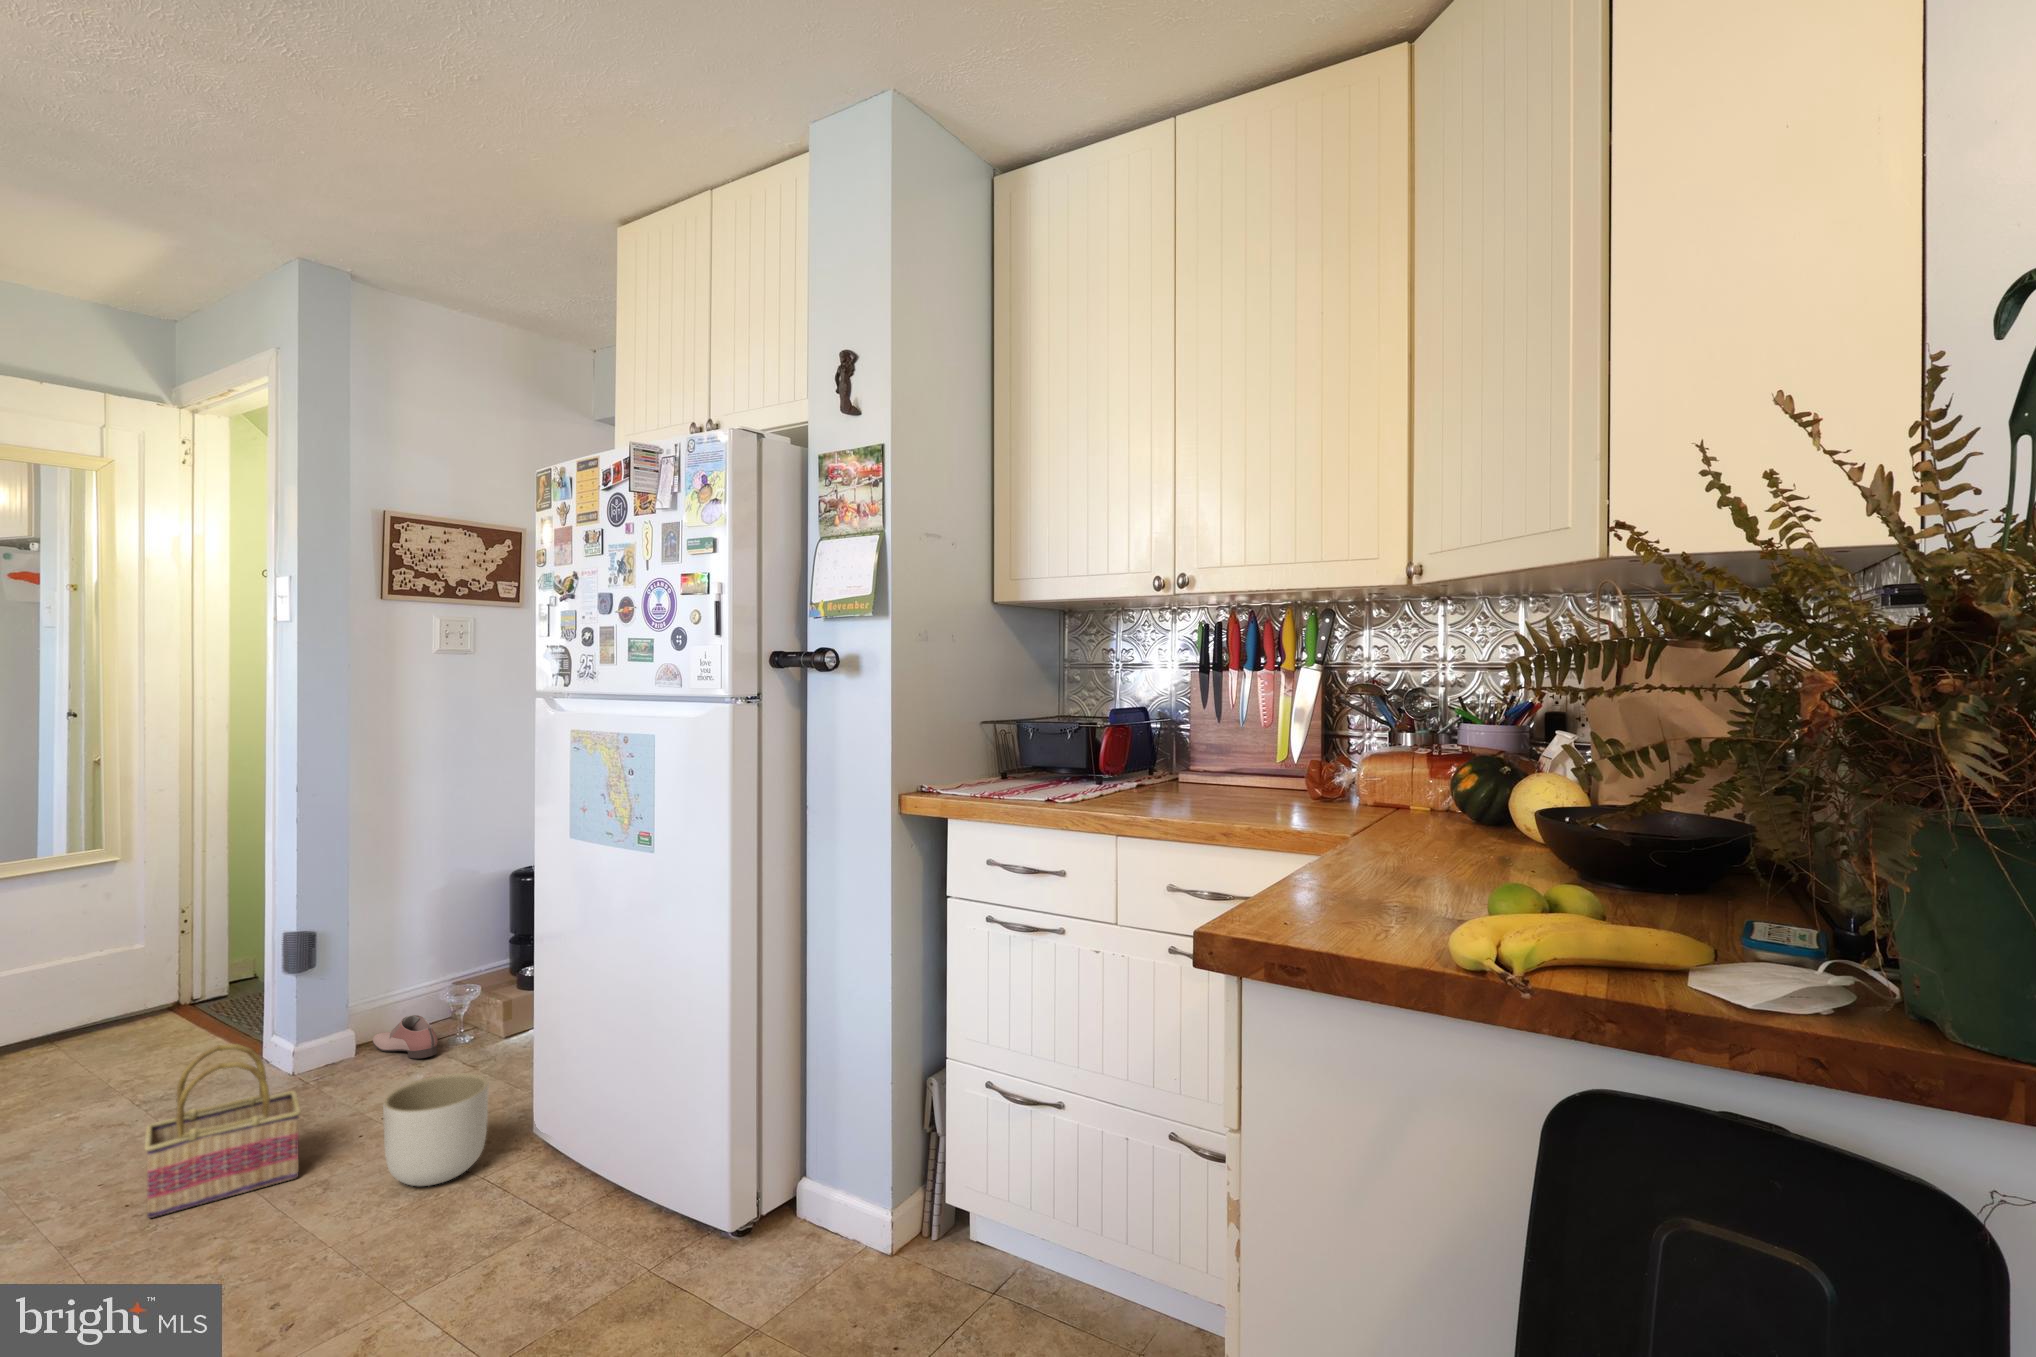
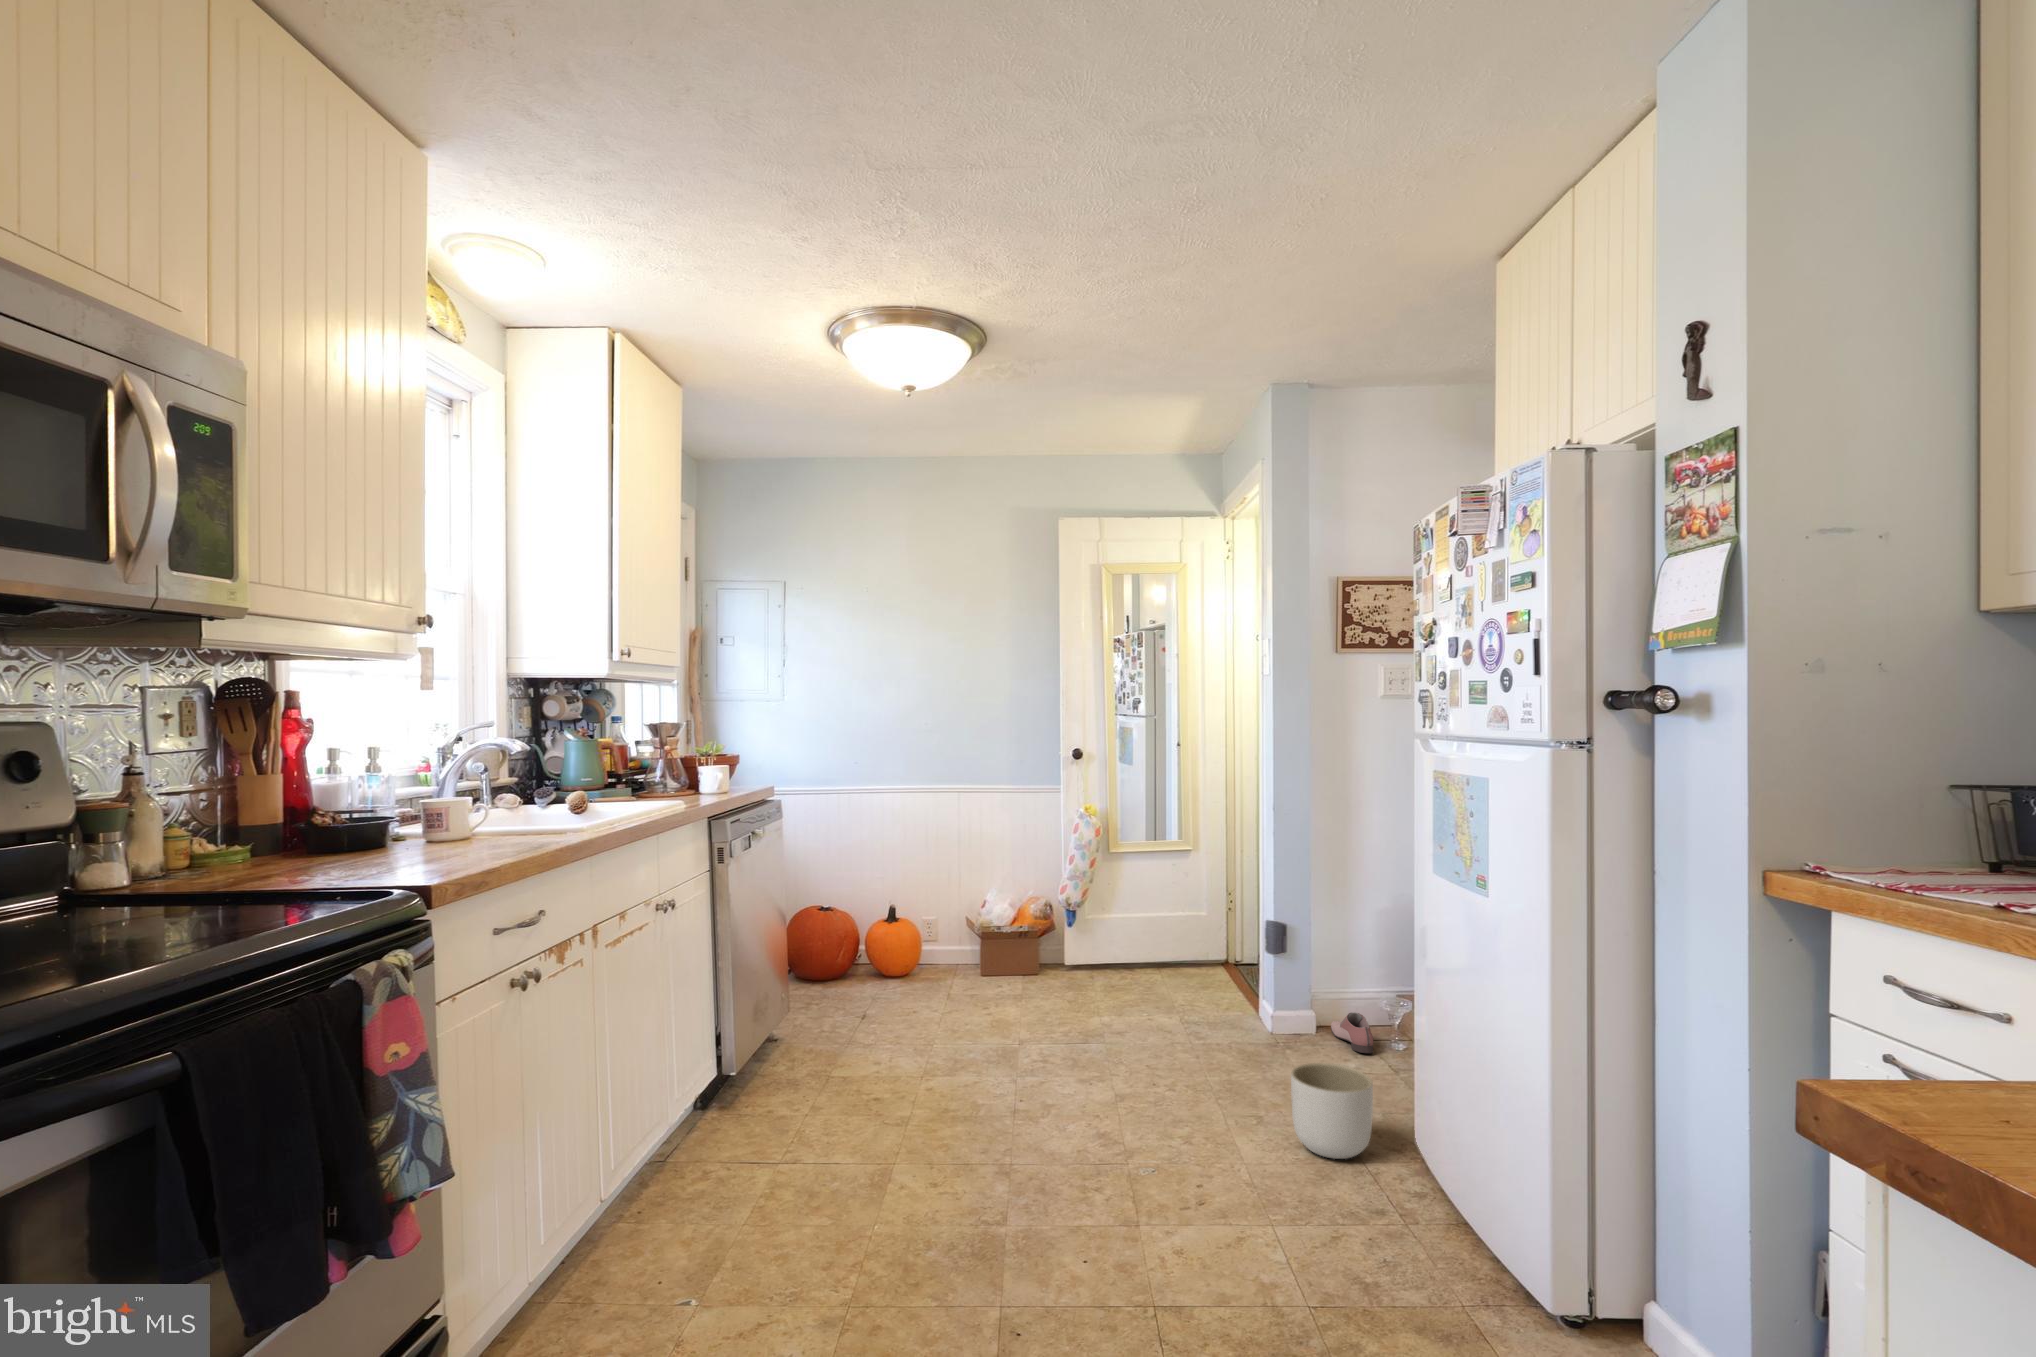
basket: present [145,1044,301,1218] -> none [1155,988,1249,1109]

